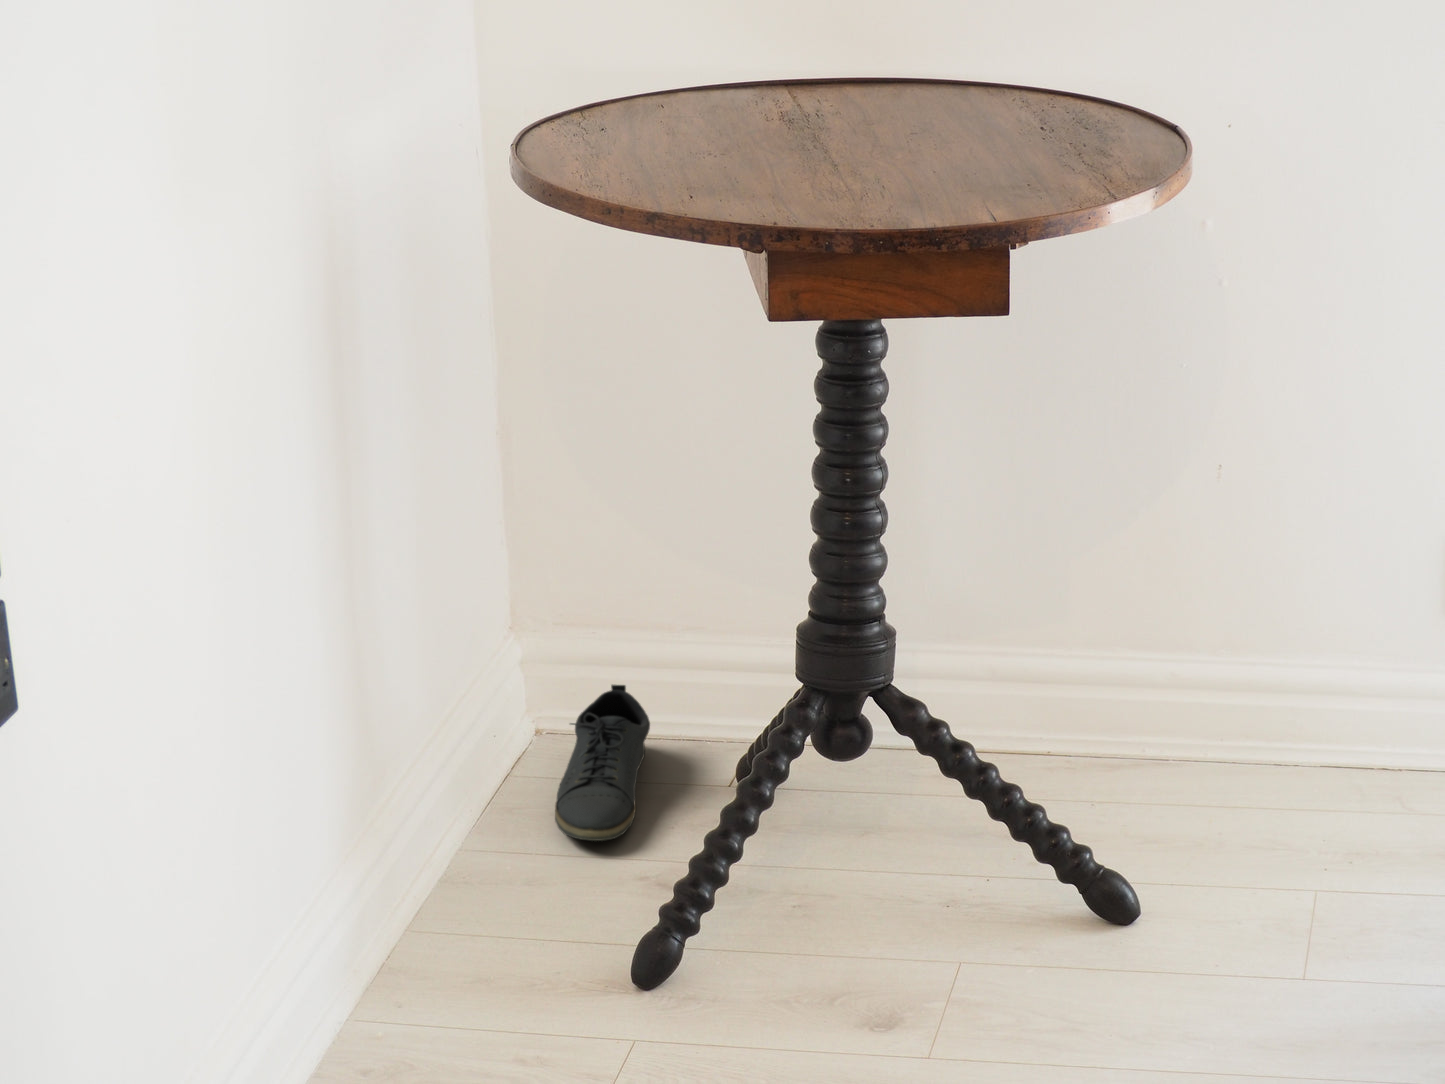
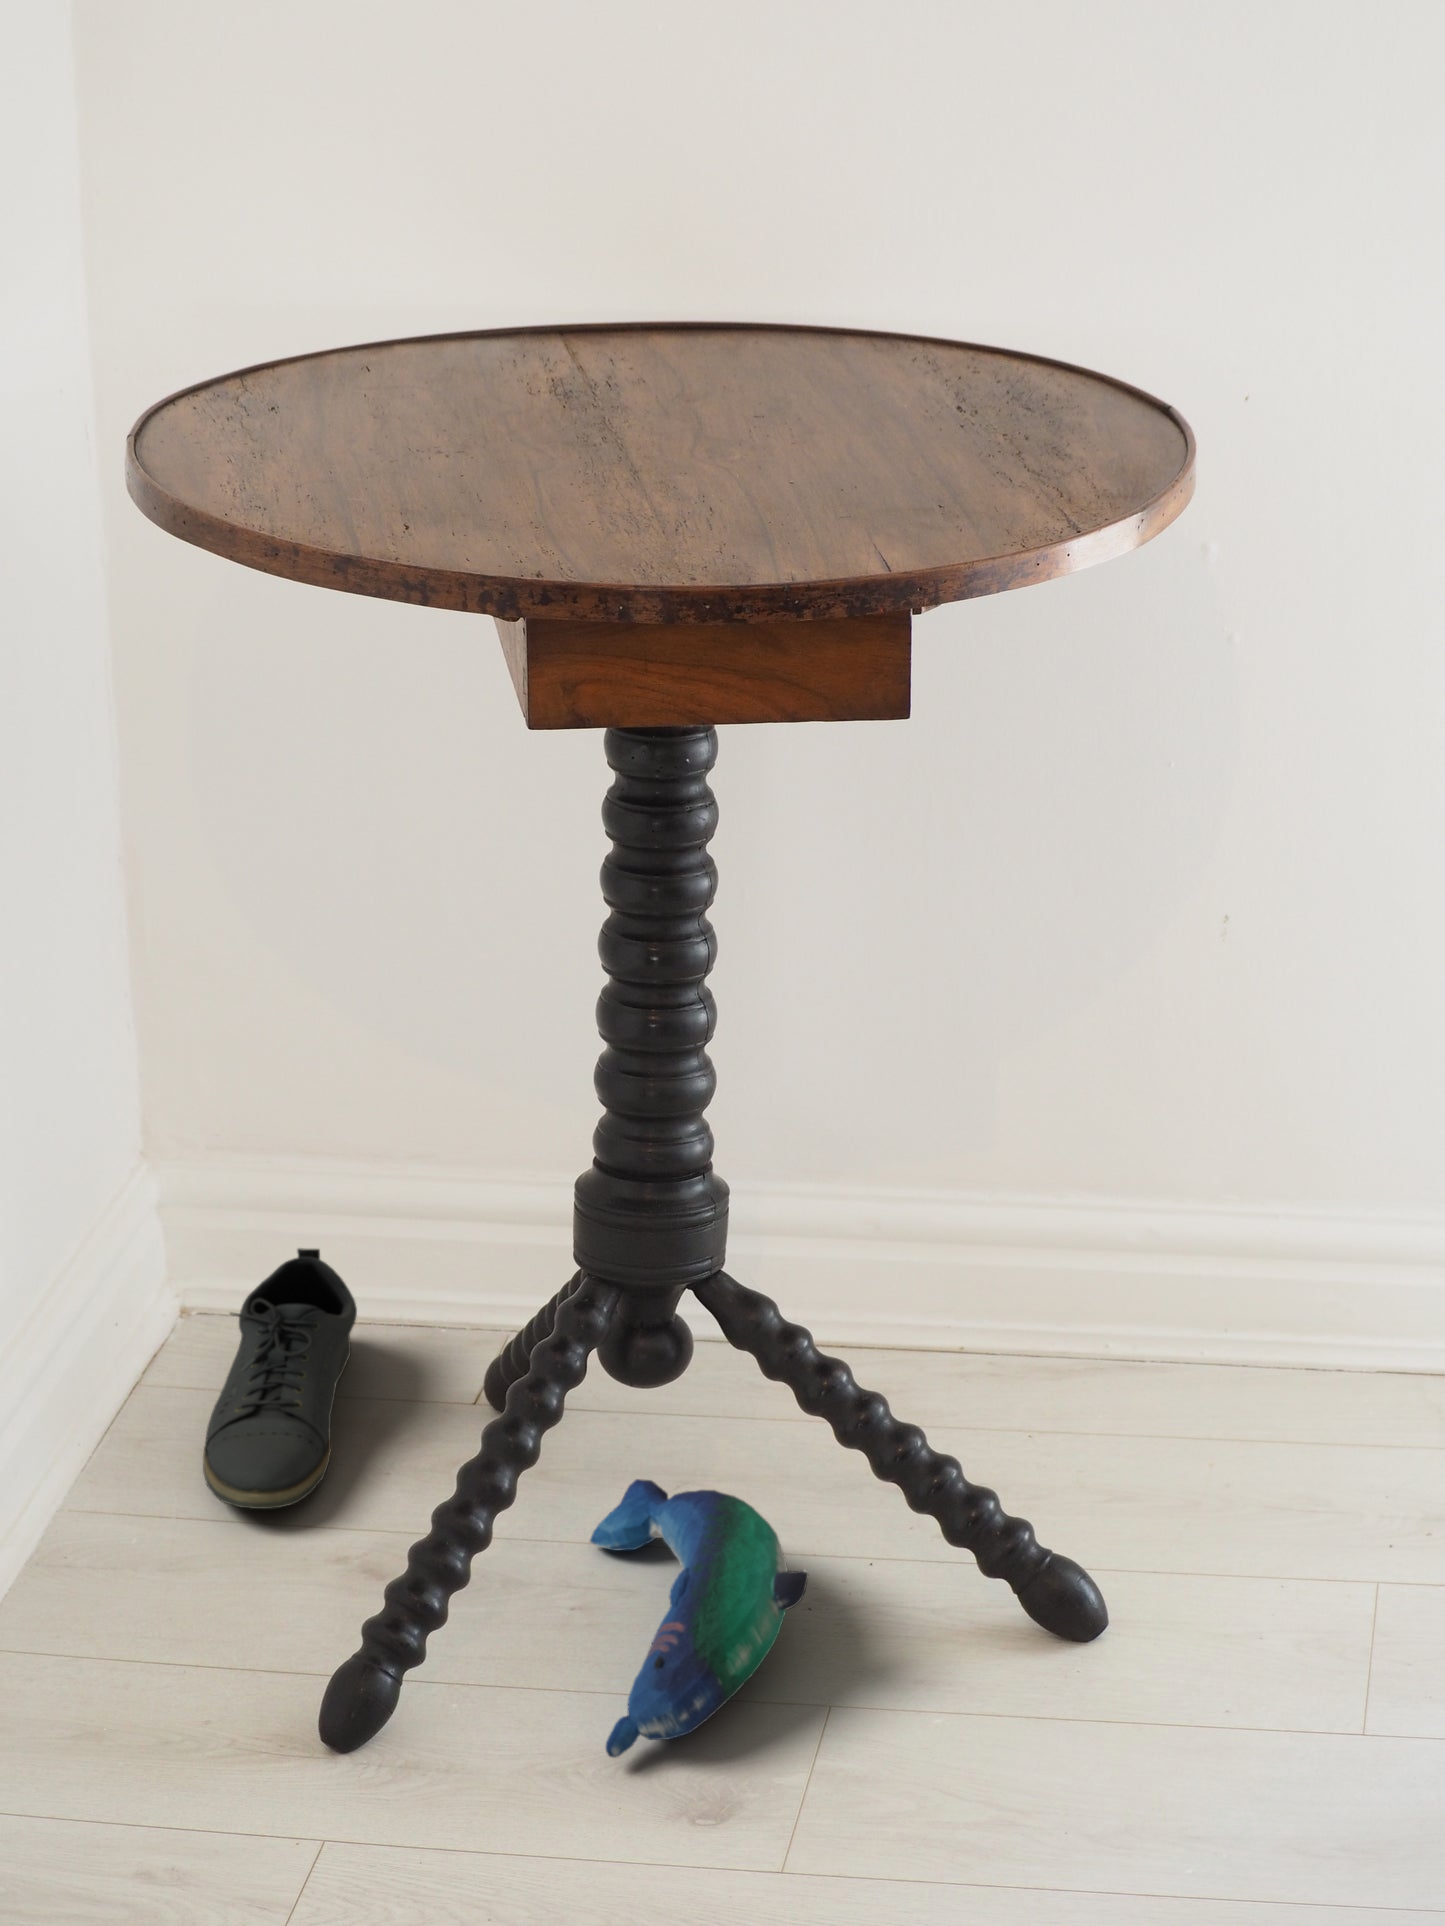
plush toy: none [803,826,947,984] -> present [590,1479,809,1758]

